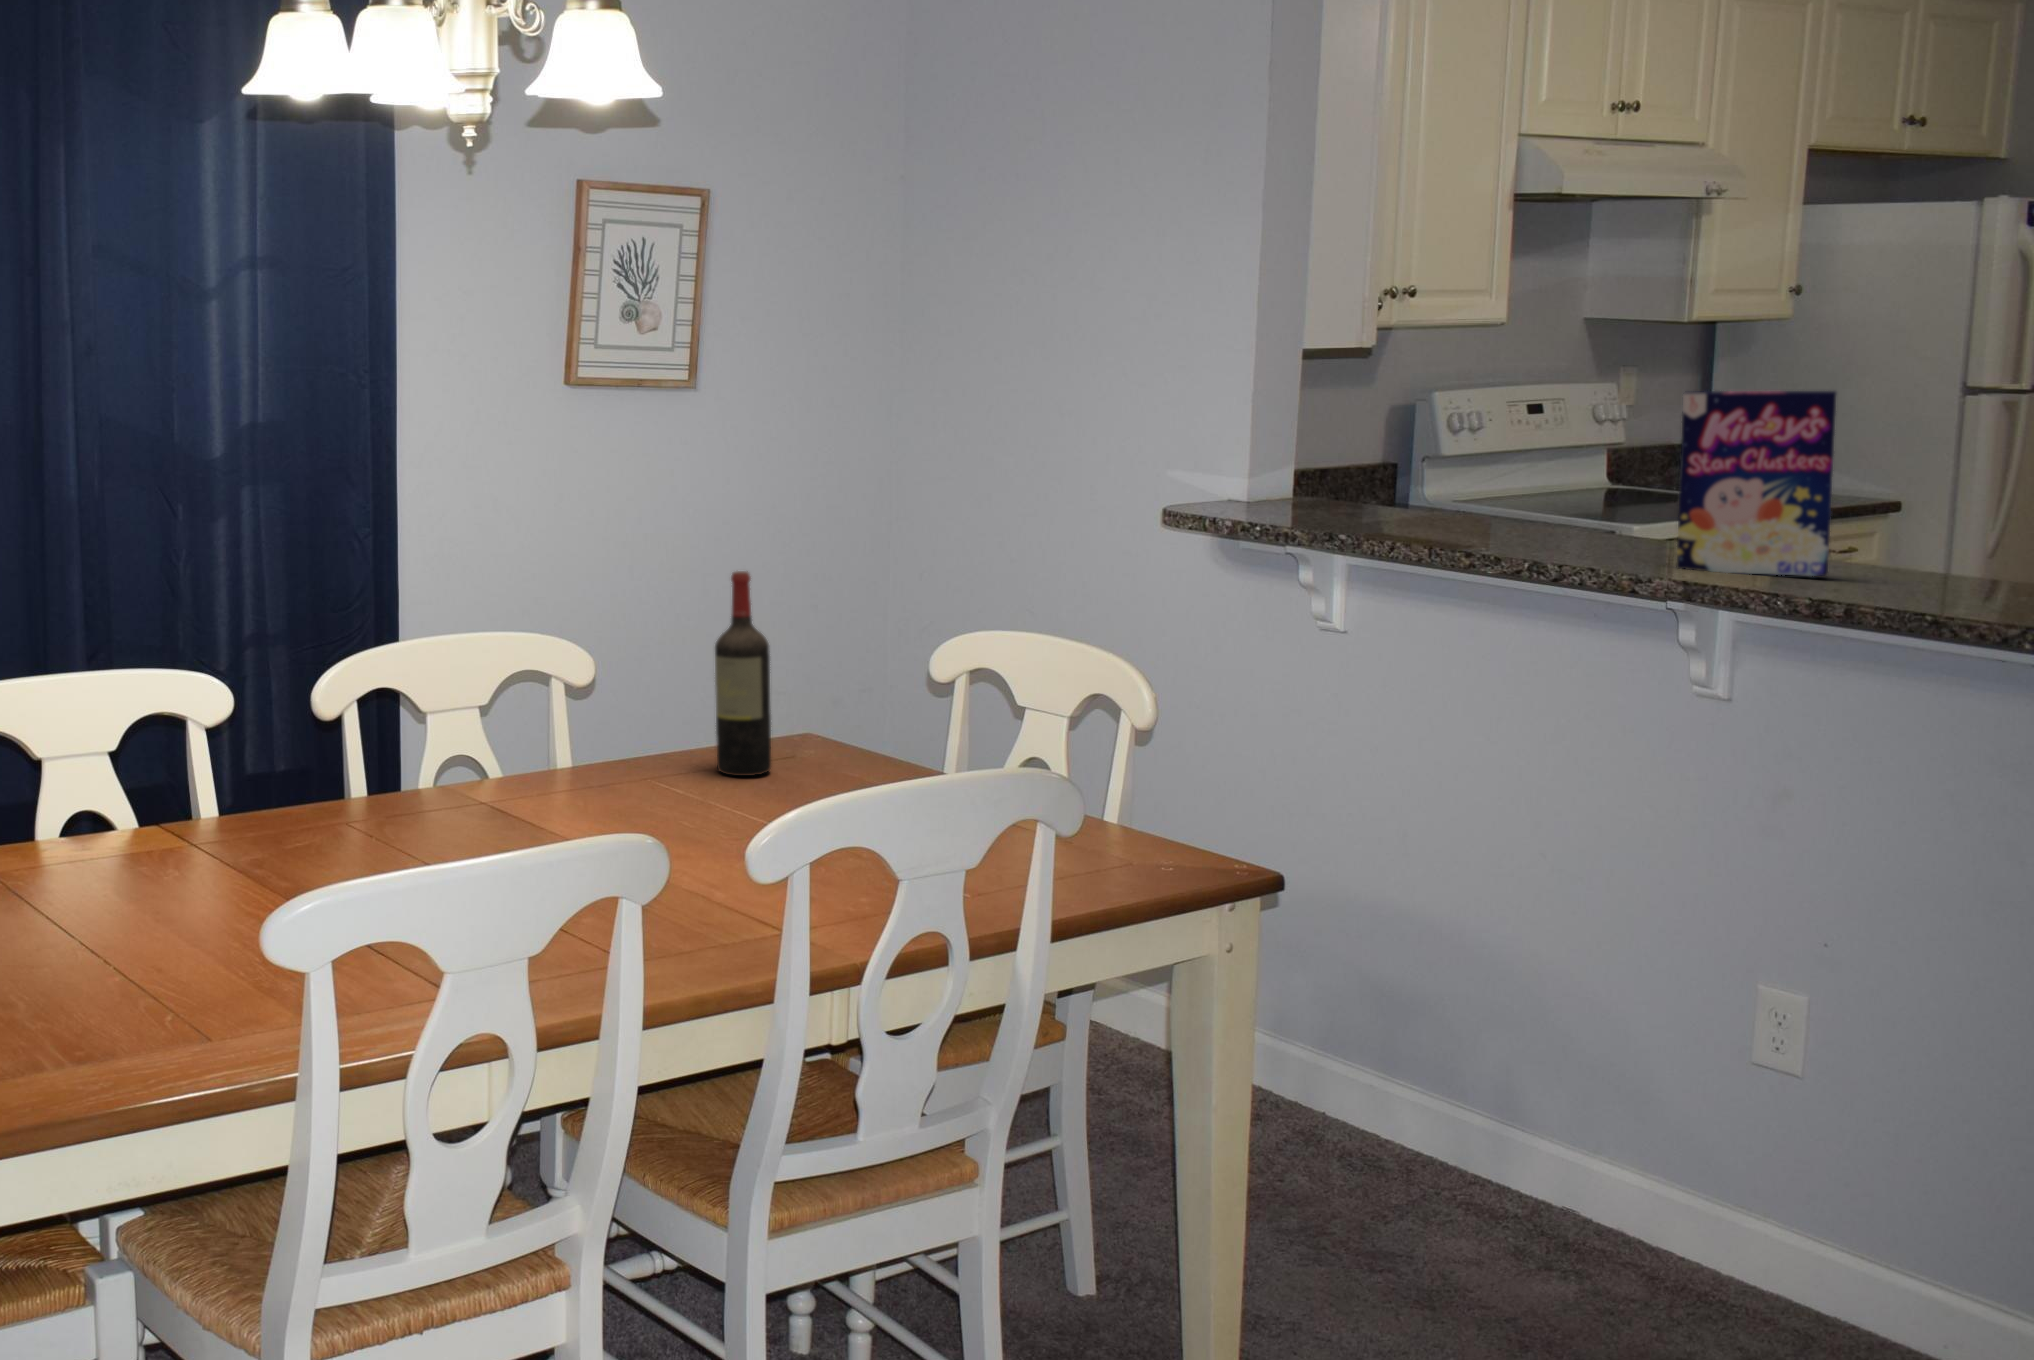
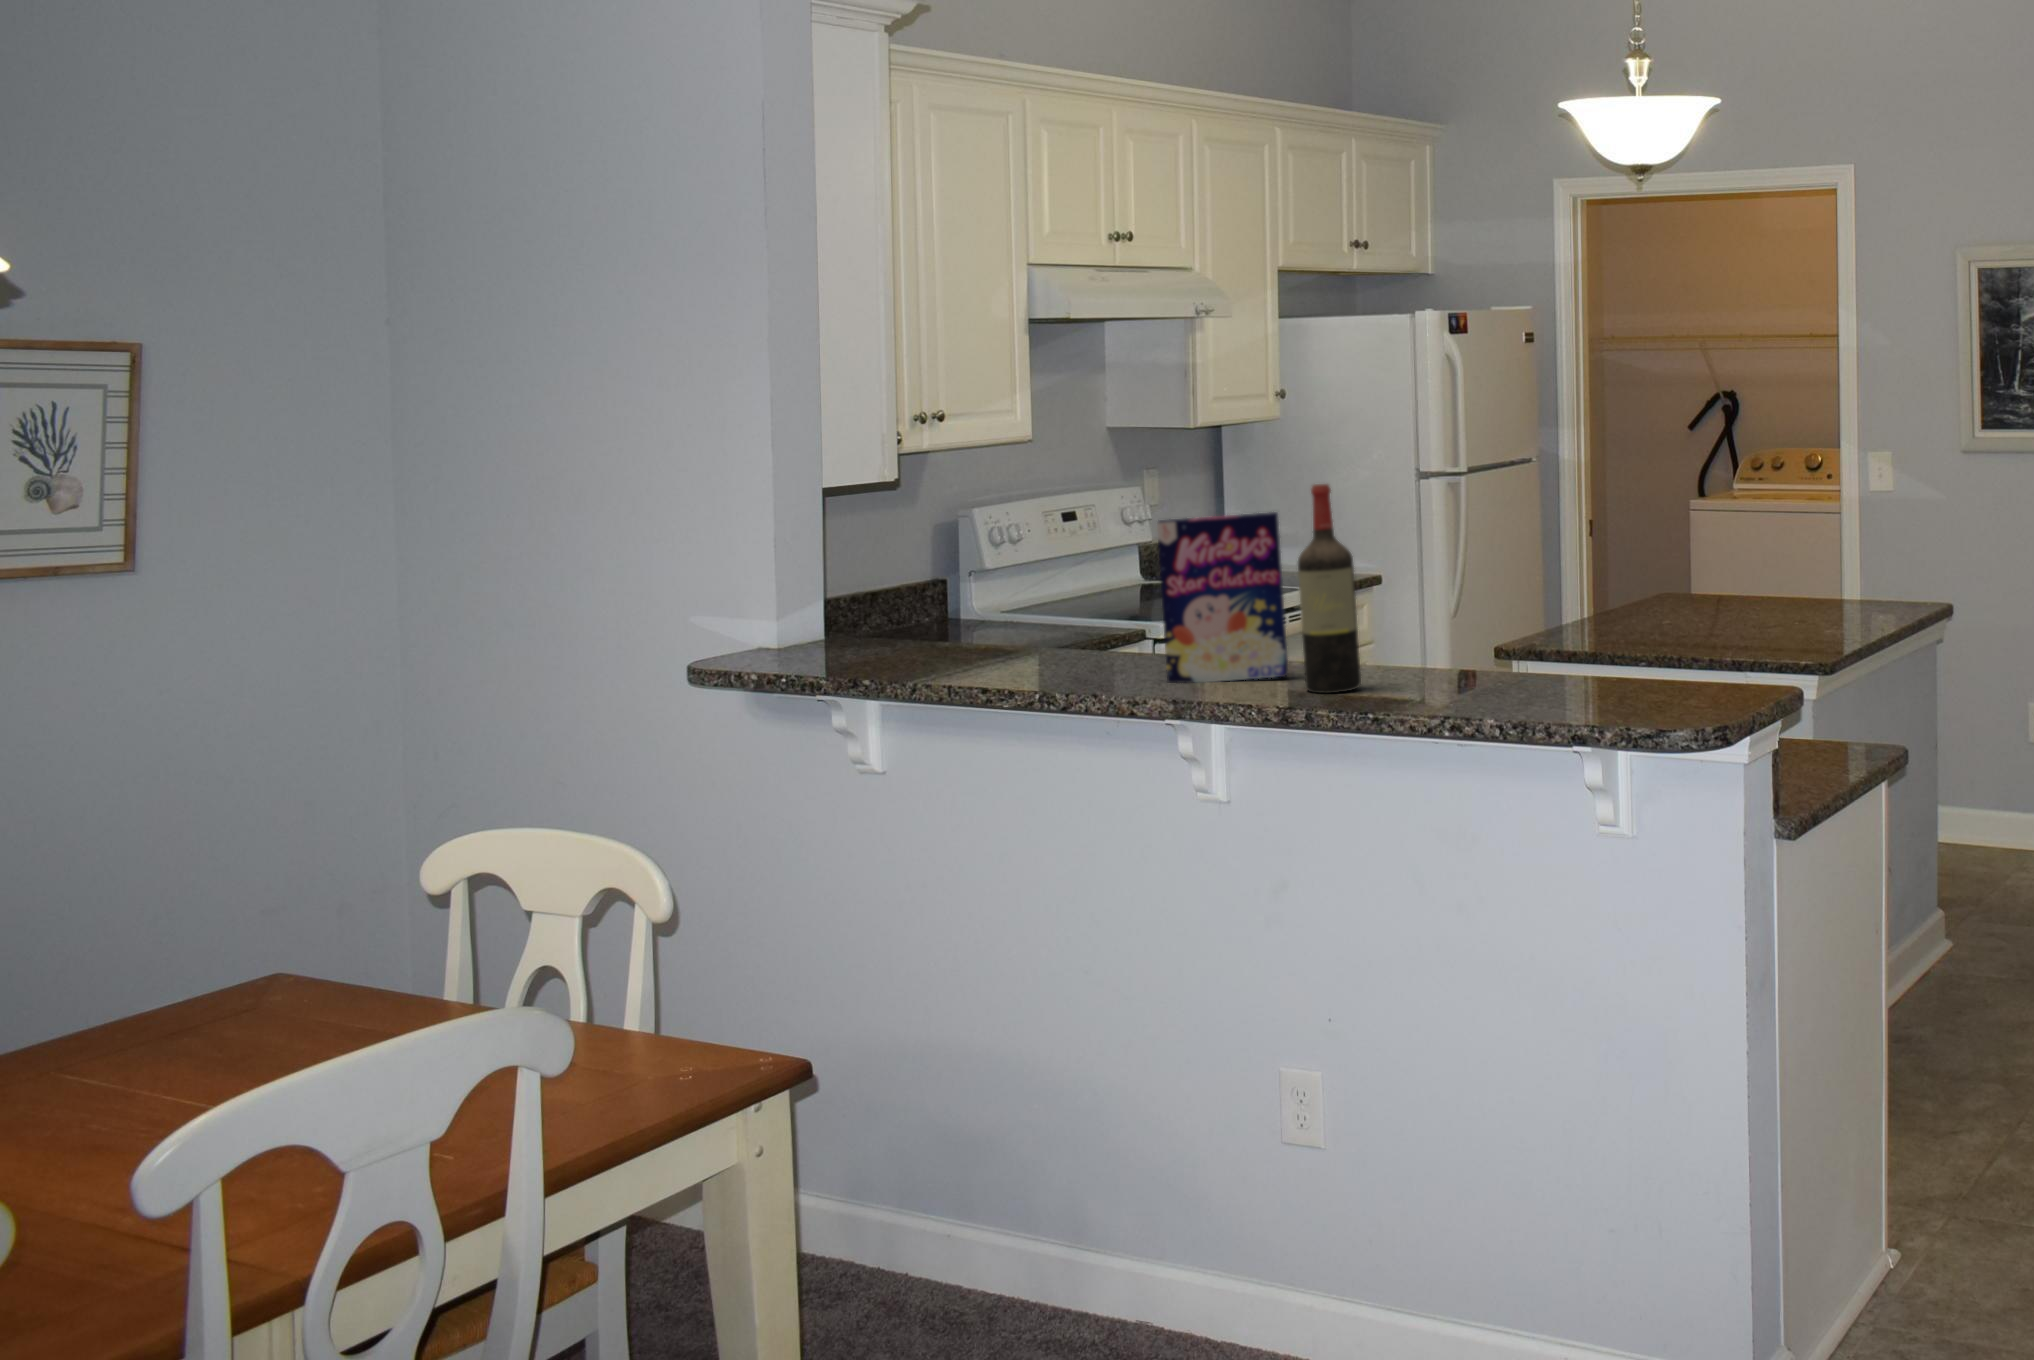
wine bottle: present [715,571,771,776] -> present [1298,484,1361,693]

